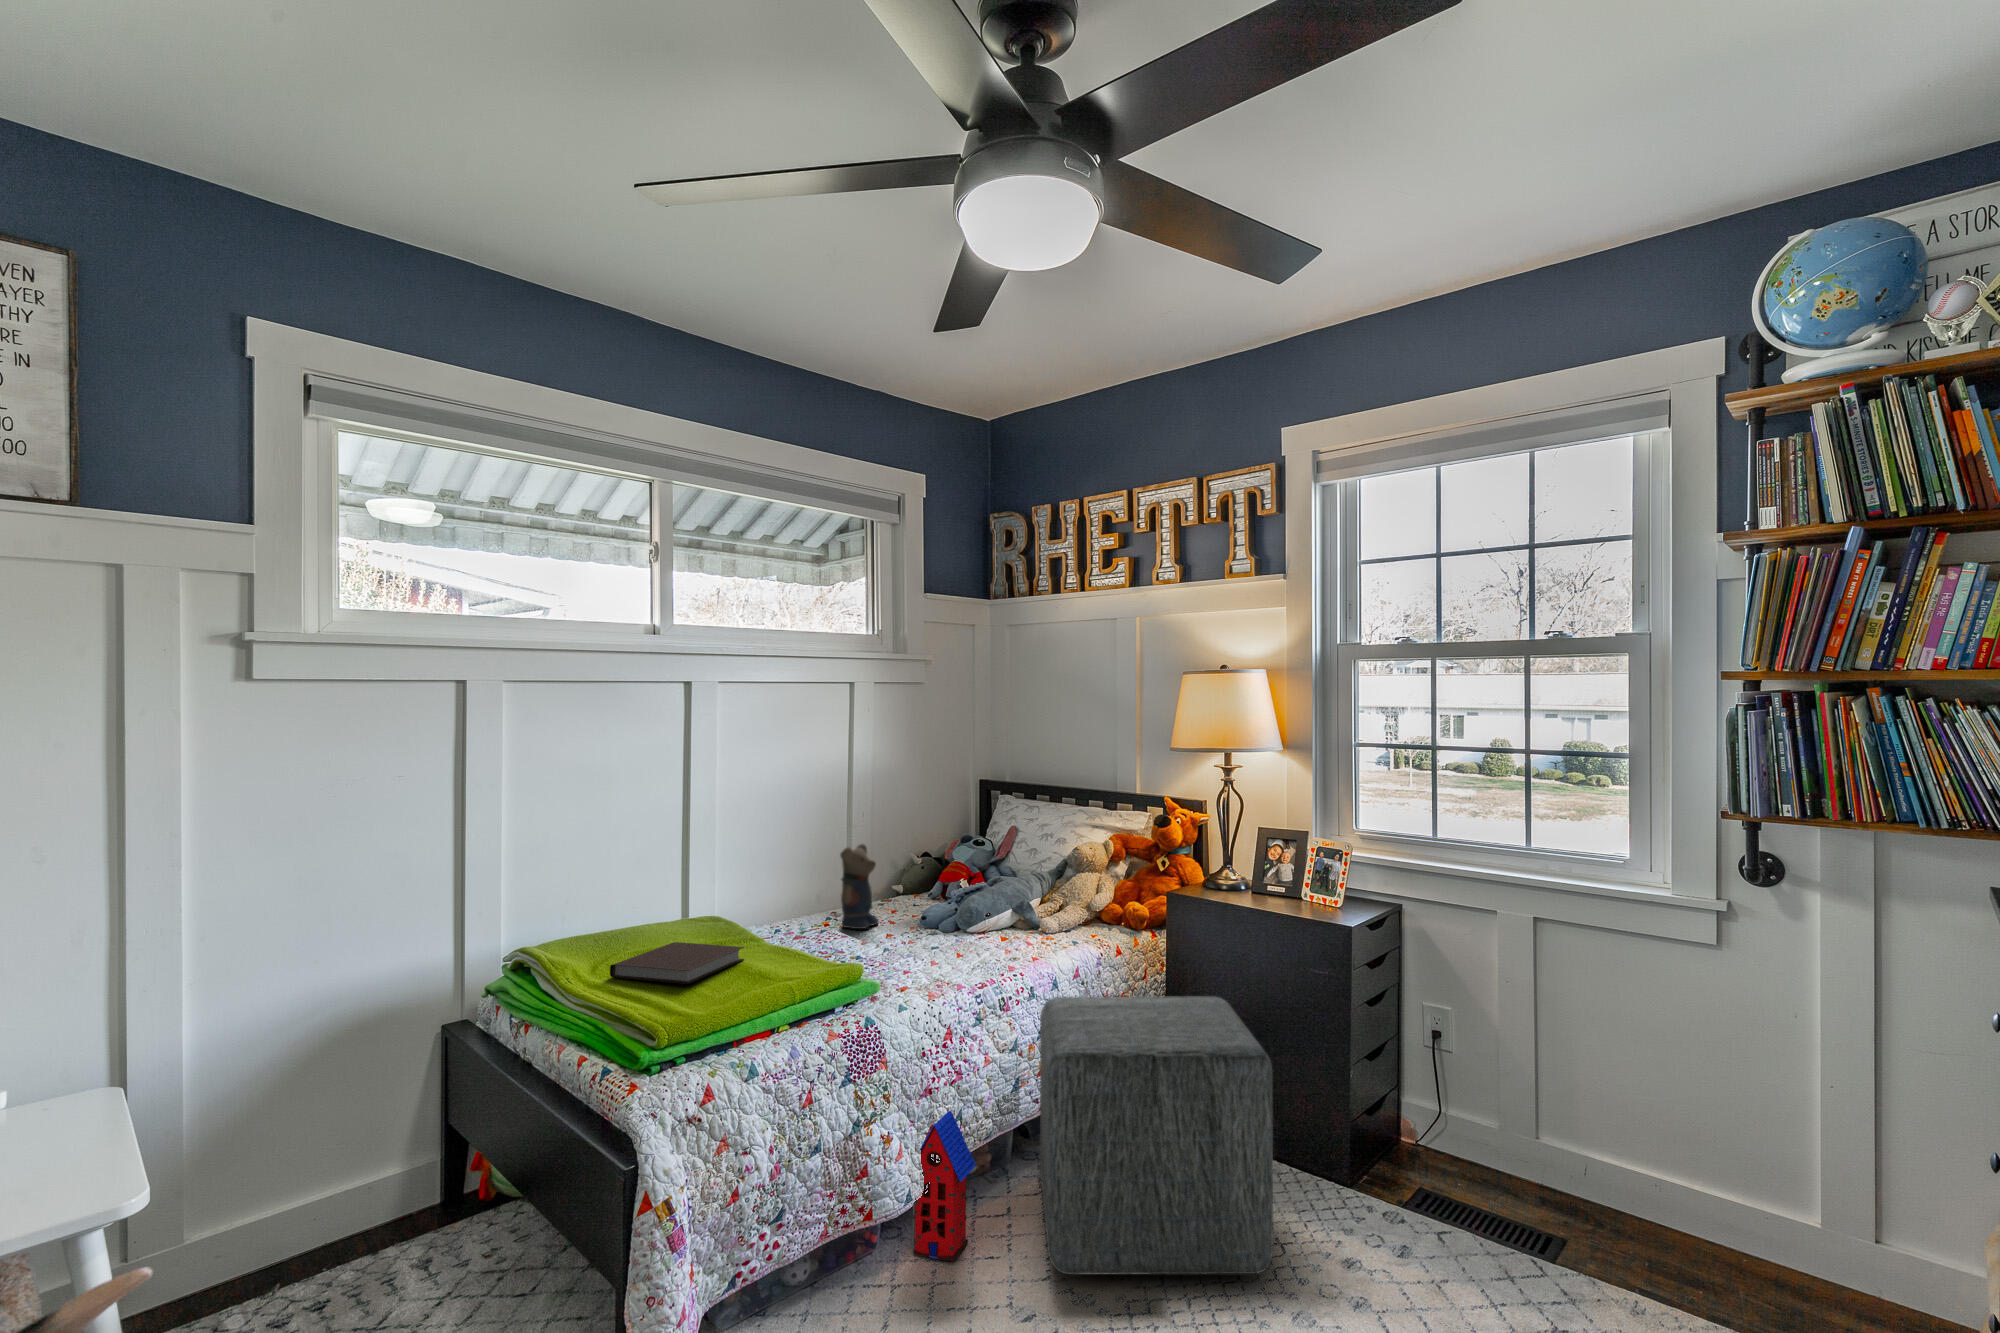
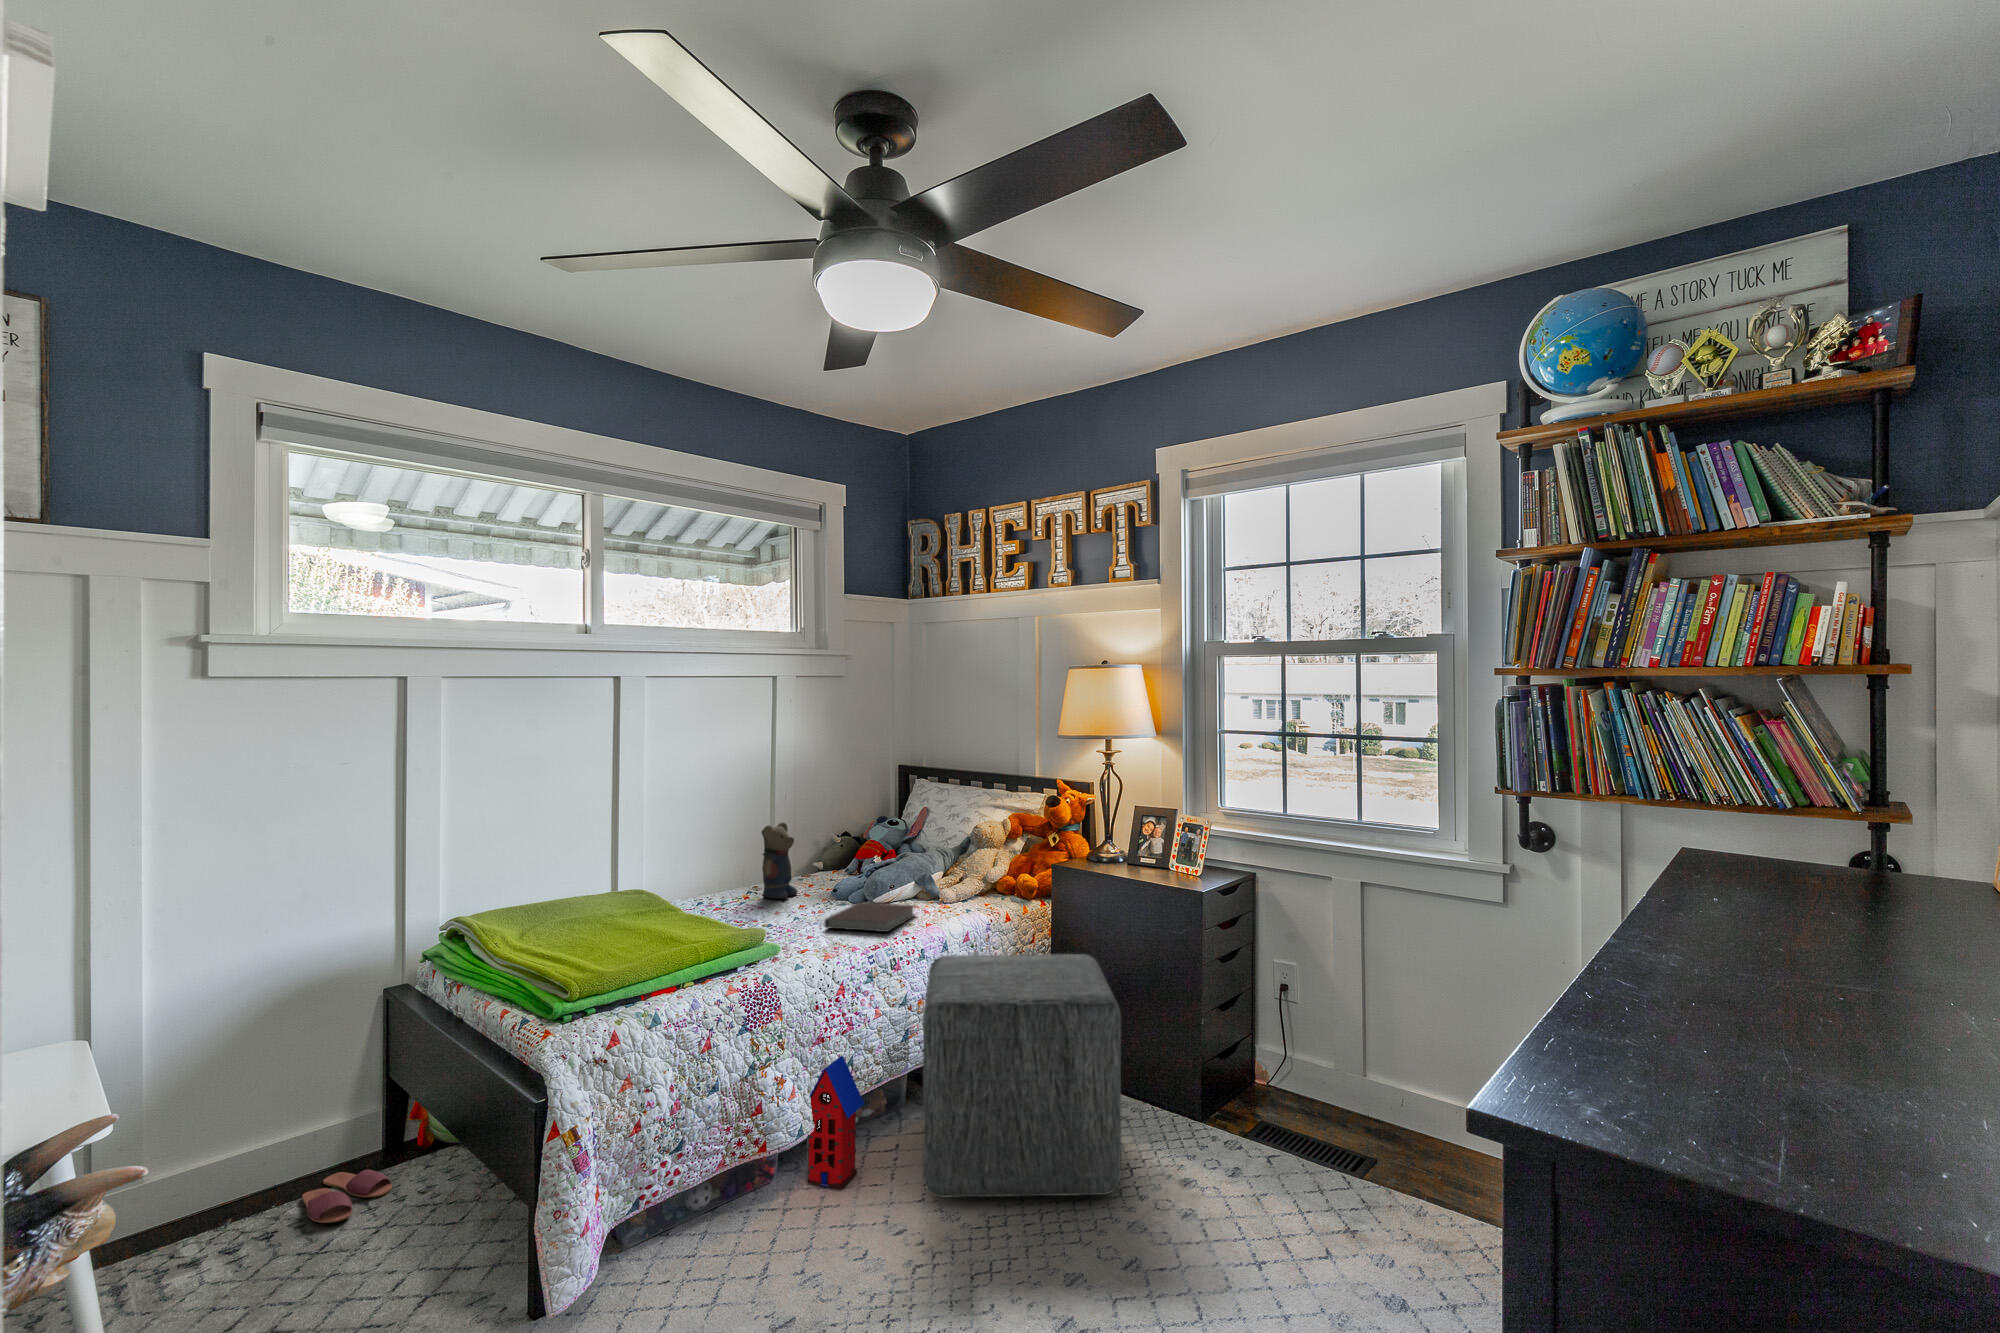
notebook: present [610,942,744,984] -> present [824,903,915,932]
slippers: none [354,1231,451,1293] -> present [302,1170,392,1223]

